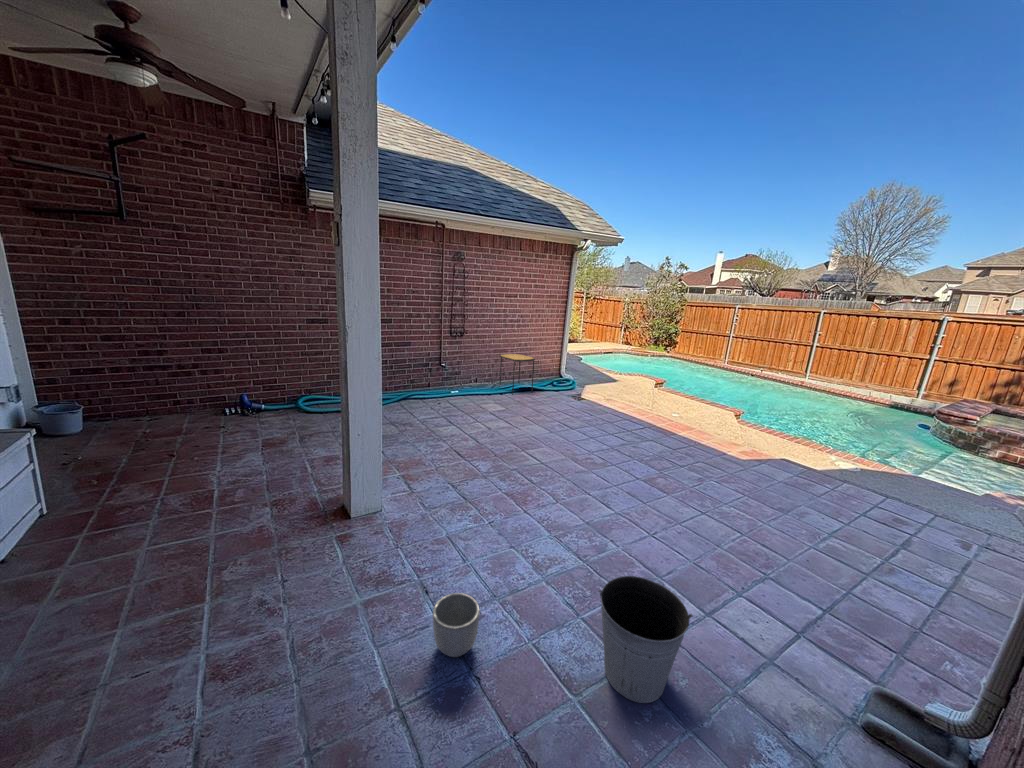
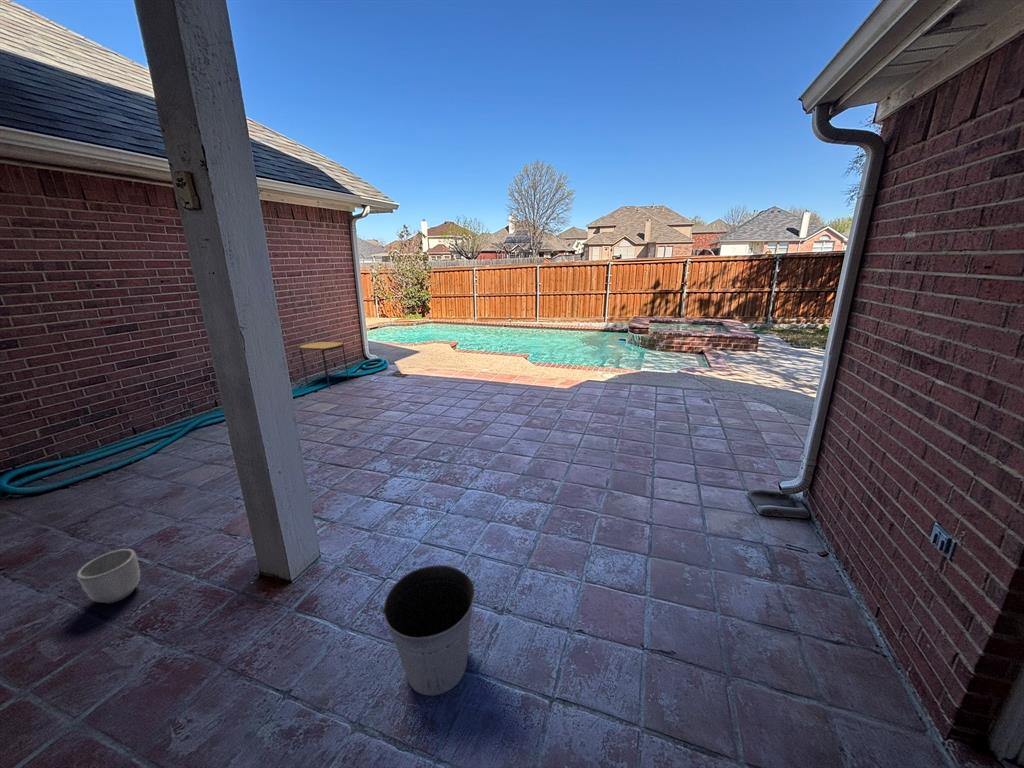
bucket: present [598,576,693,703] -> present [380,565,476,696]
planter: present [433,593,480,657] -> present [77,549,140,603]

